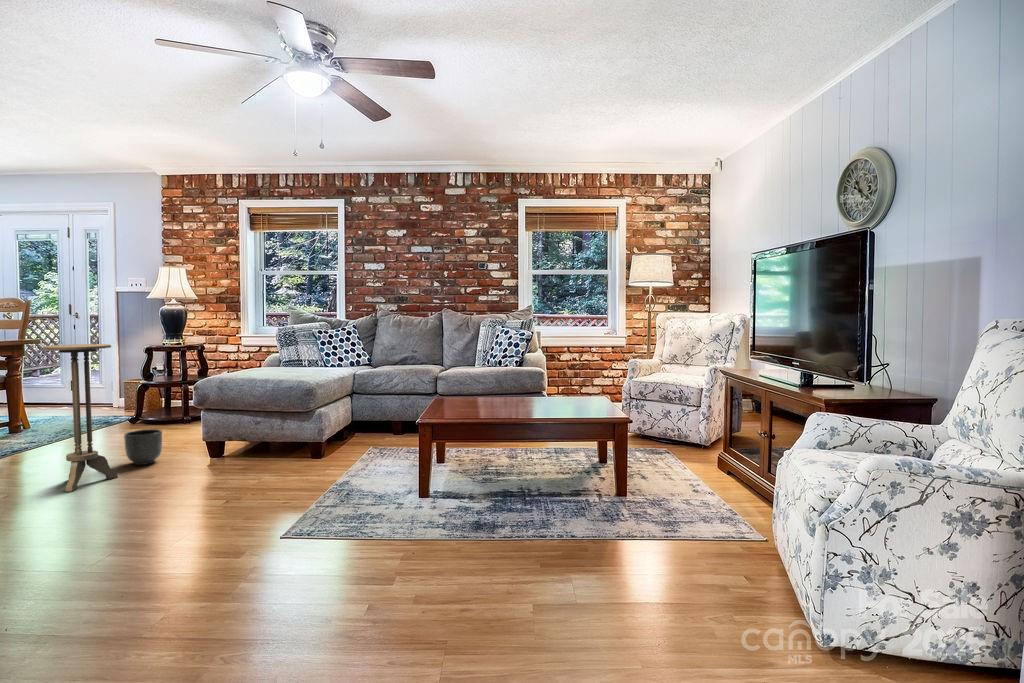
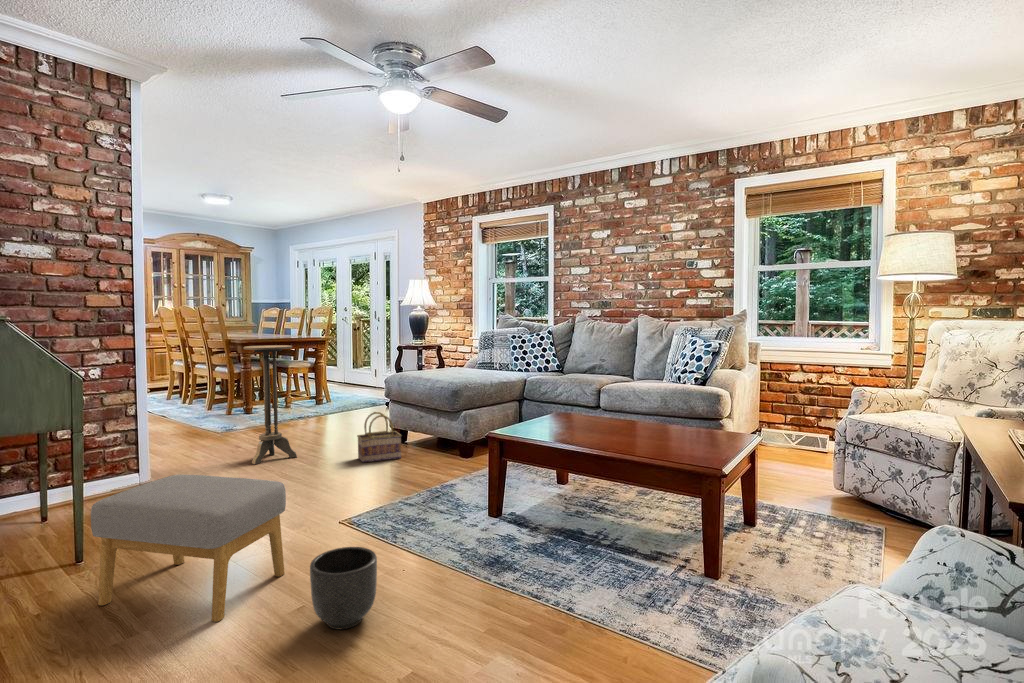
basket: none [202,414,255,470] -> present [357,412,401,463]
planter: present [124,429,162,465] -> present [310,547,377,629]
footstool: none [151,467,320,616] -> present [91,474,286,622]

